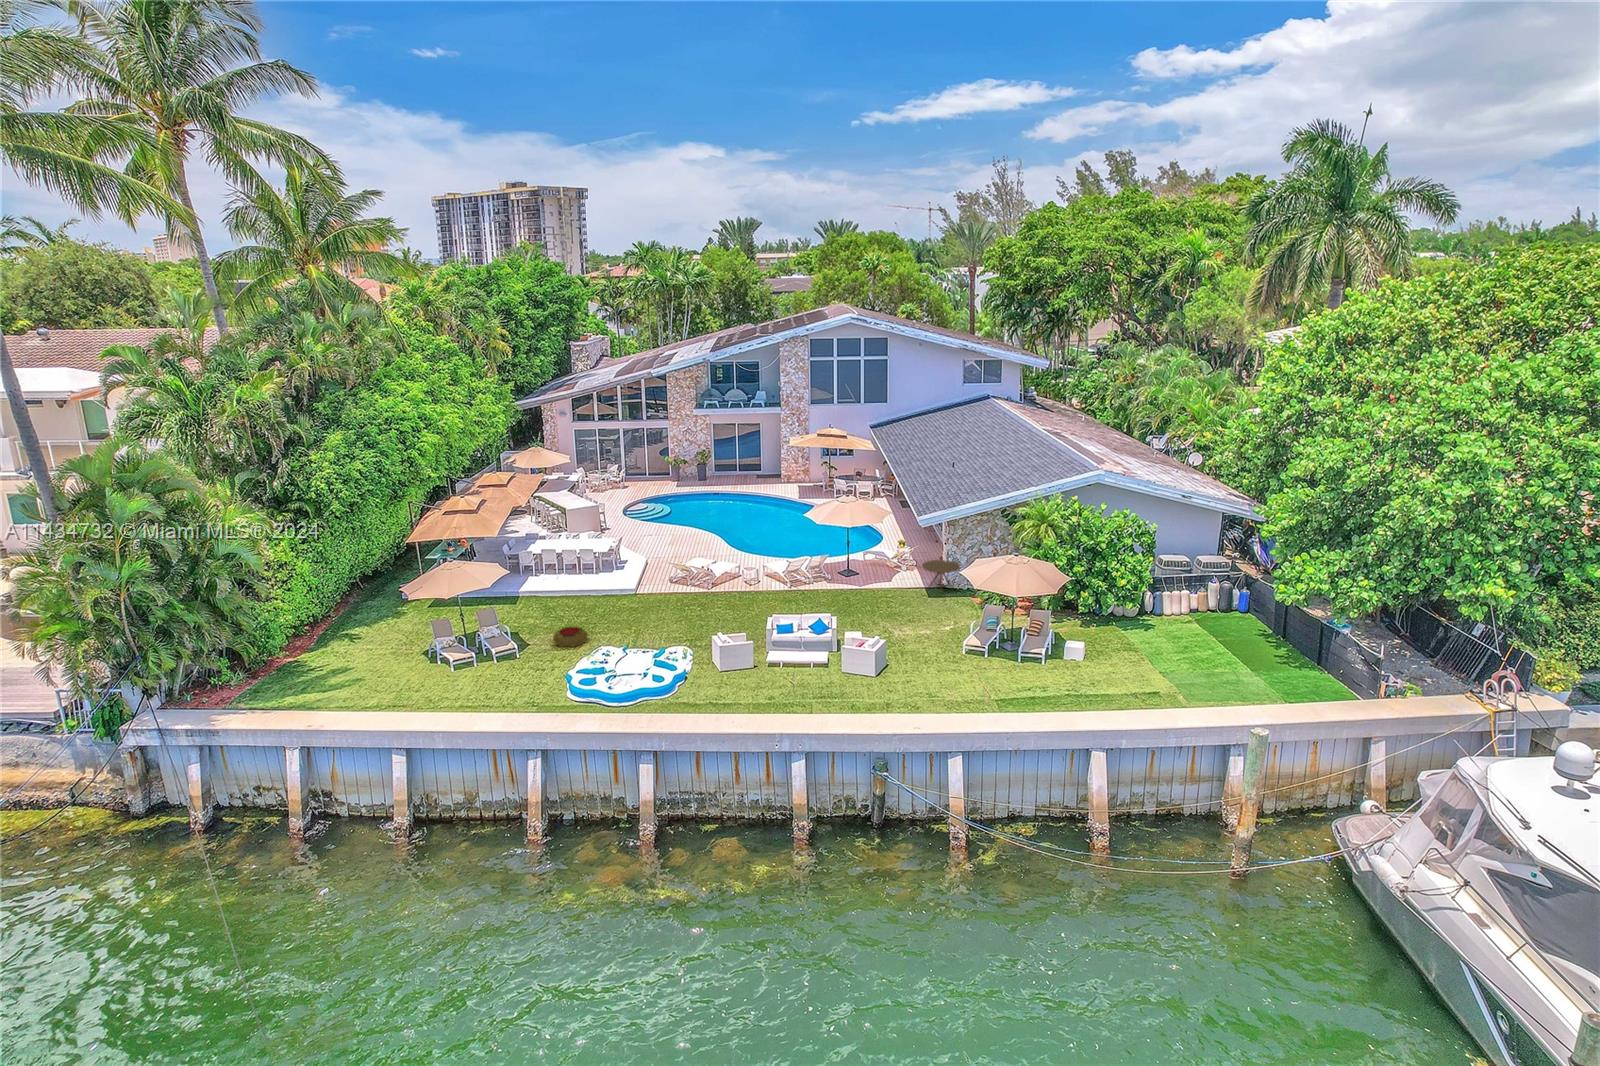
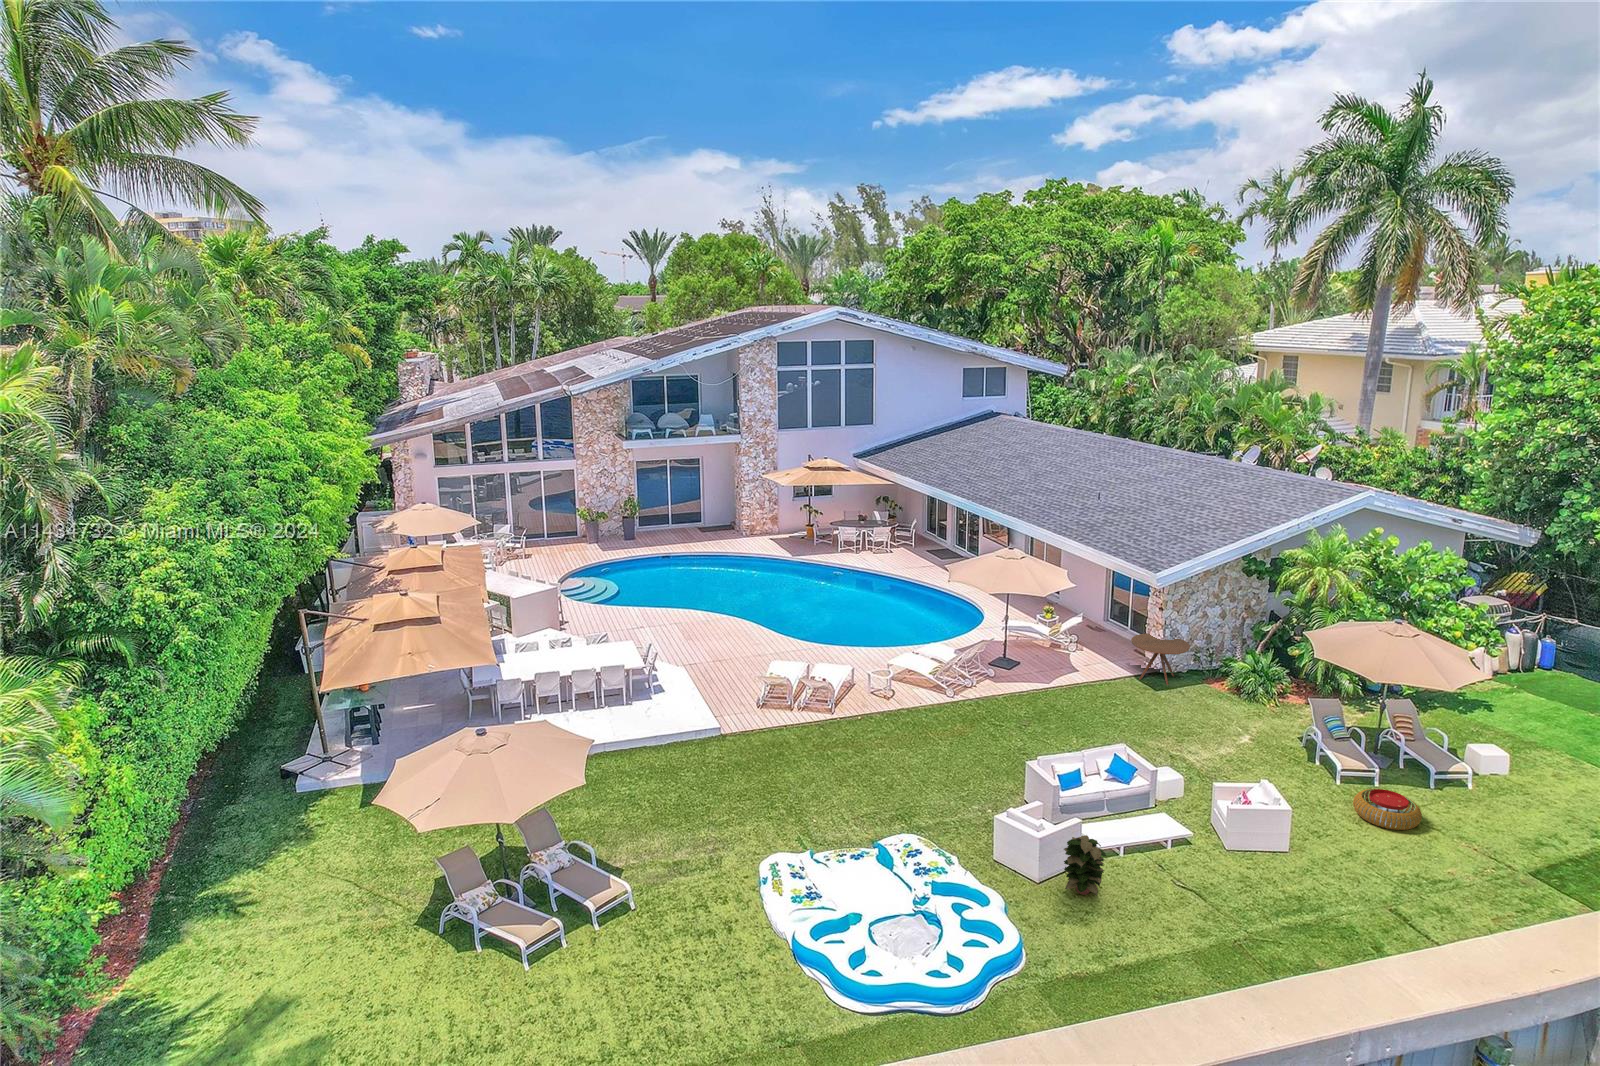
pouf: present [553,627,588,647] -> present [1353,789,1422,830]
decorative plant: none [724,647,748,679] -> present [1064,835,1106,895]

